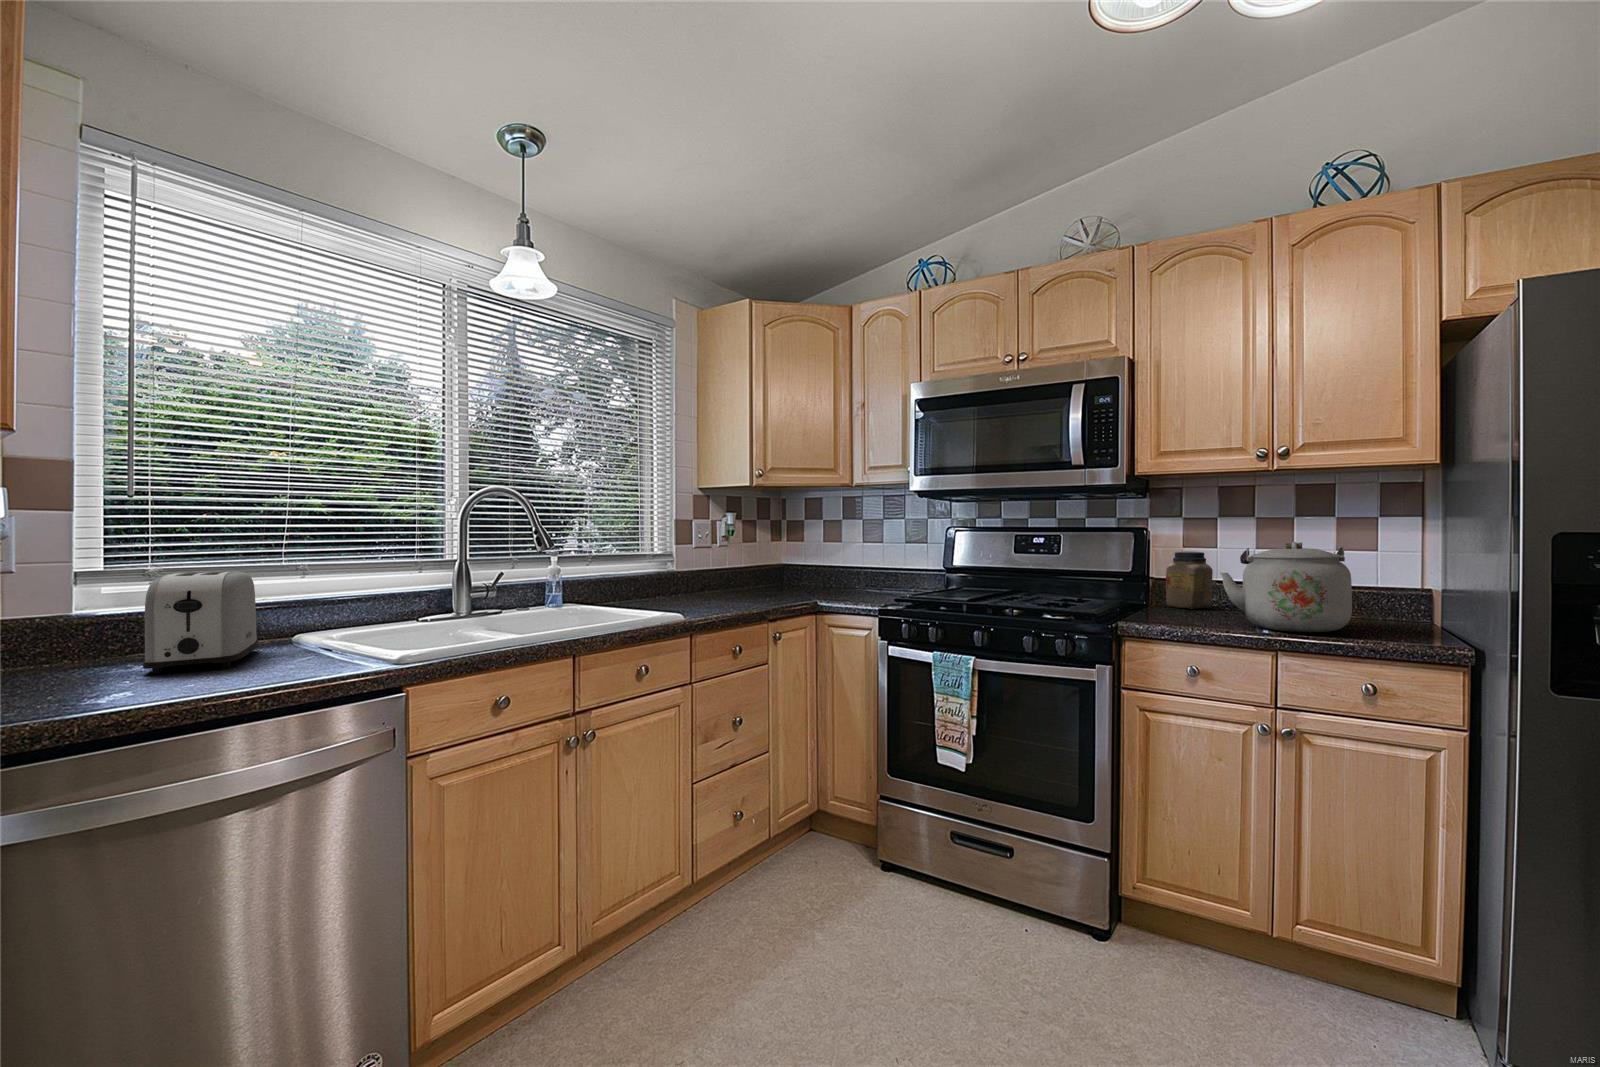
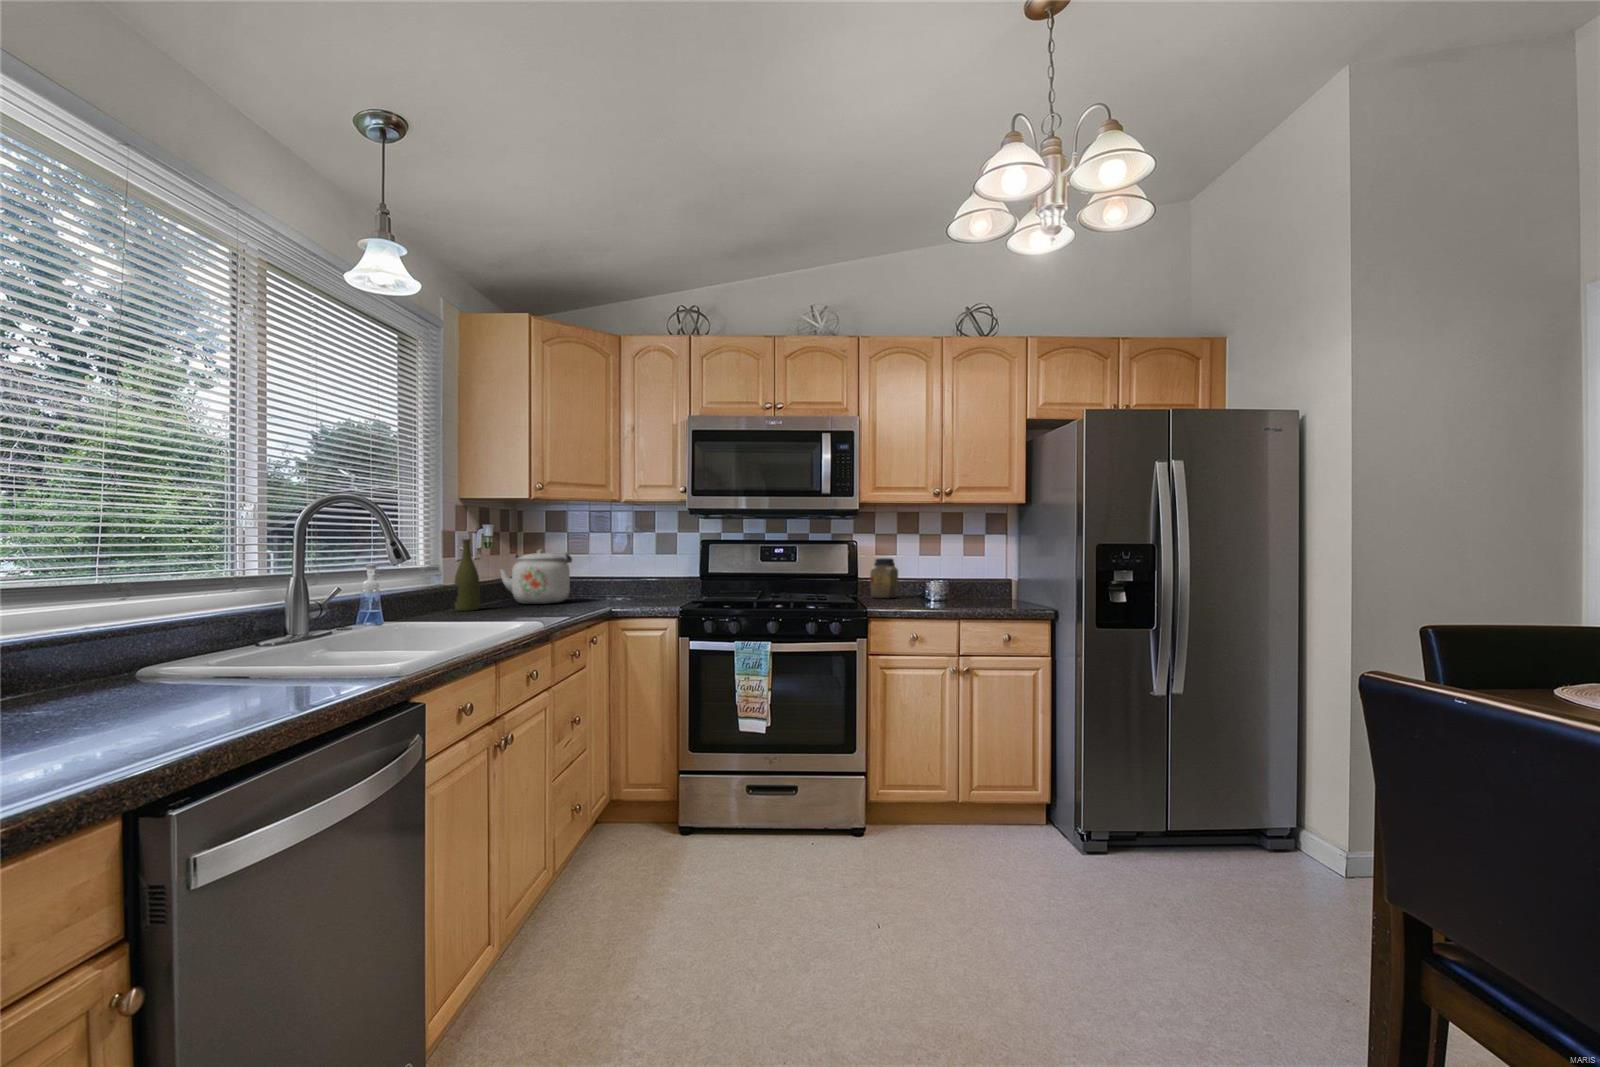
bottle: none [686,527,709,596] -> present [454,539,480,611]
kettle: present [1220,542,1352,632] -> present [500,550,572,604]
toaster: present [143,571,258,674] -> none [84,586,241,698]

